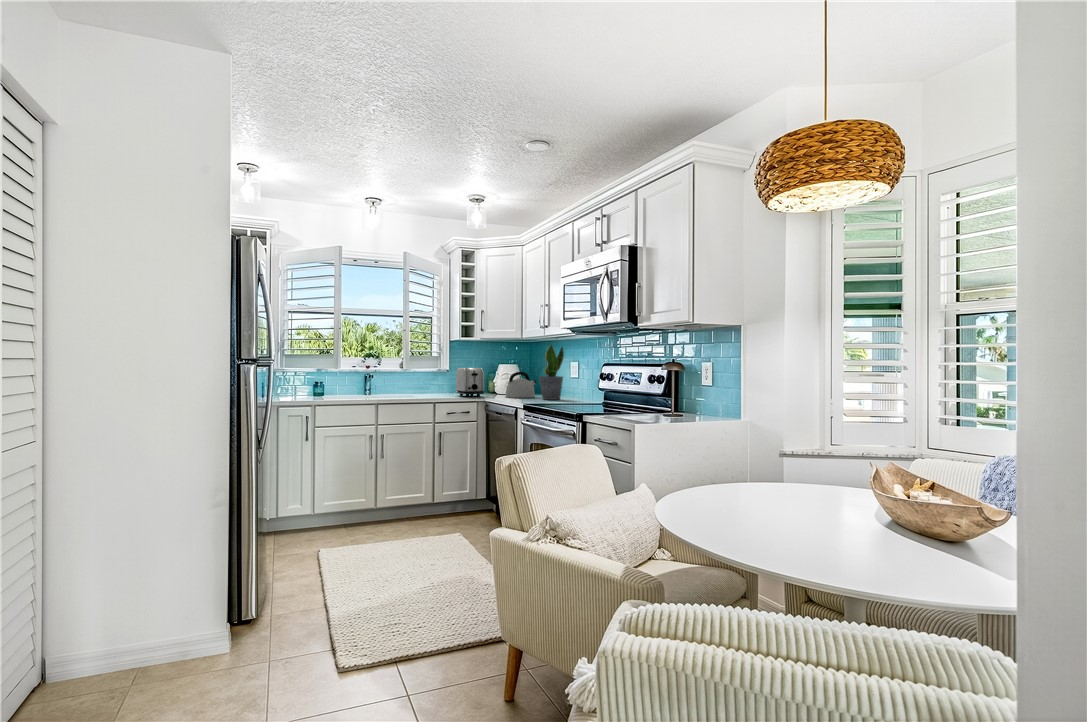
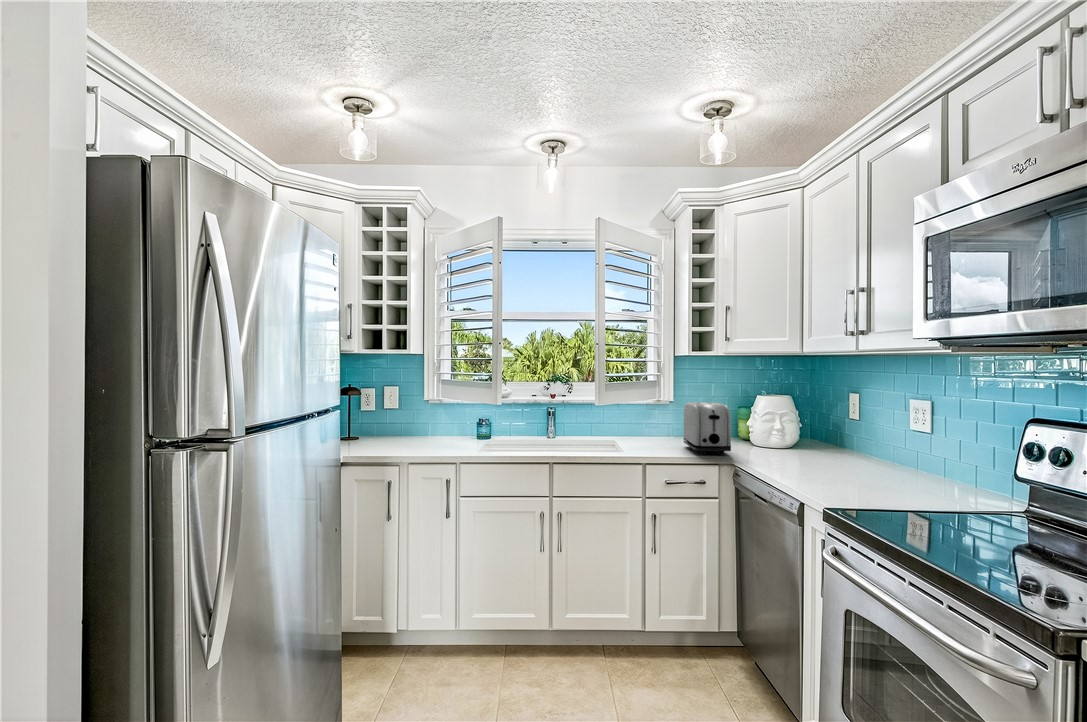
potted plant: present [539,344,564,400] -> none [845,368,905,484]
kettle: present [505,372,536,398] -> none [771,415,833,466]

